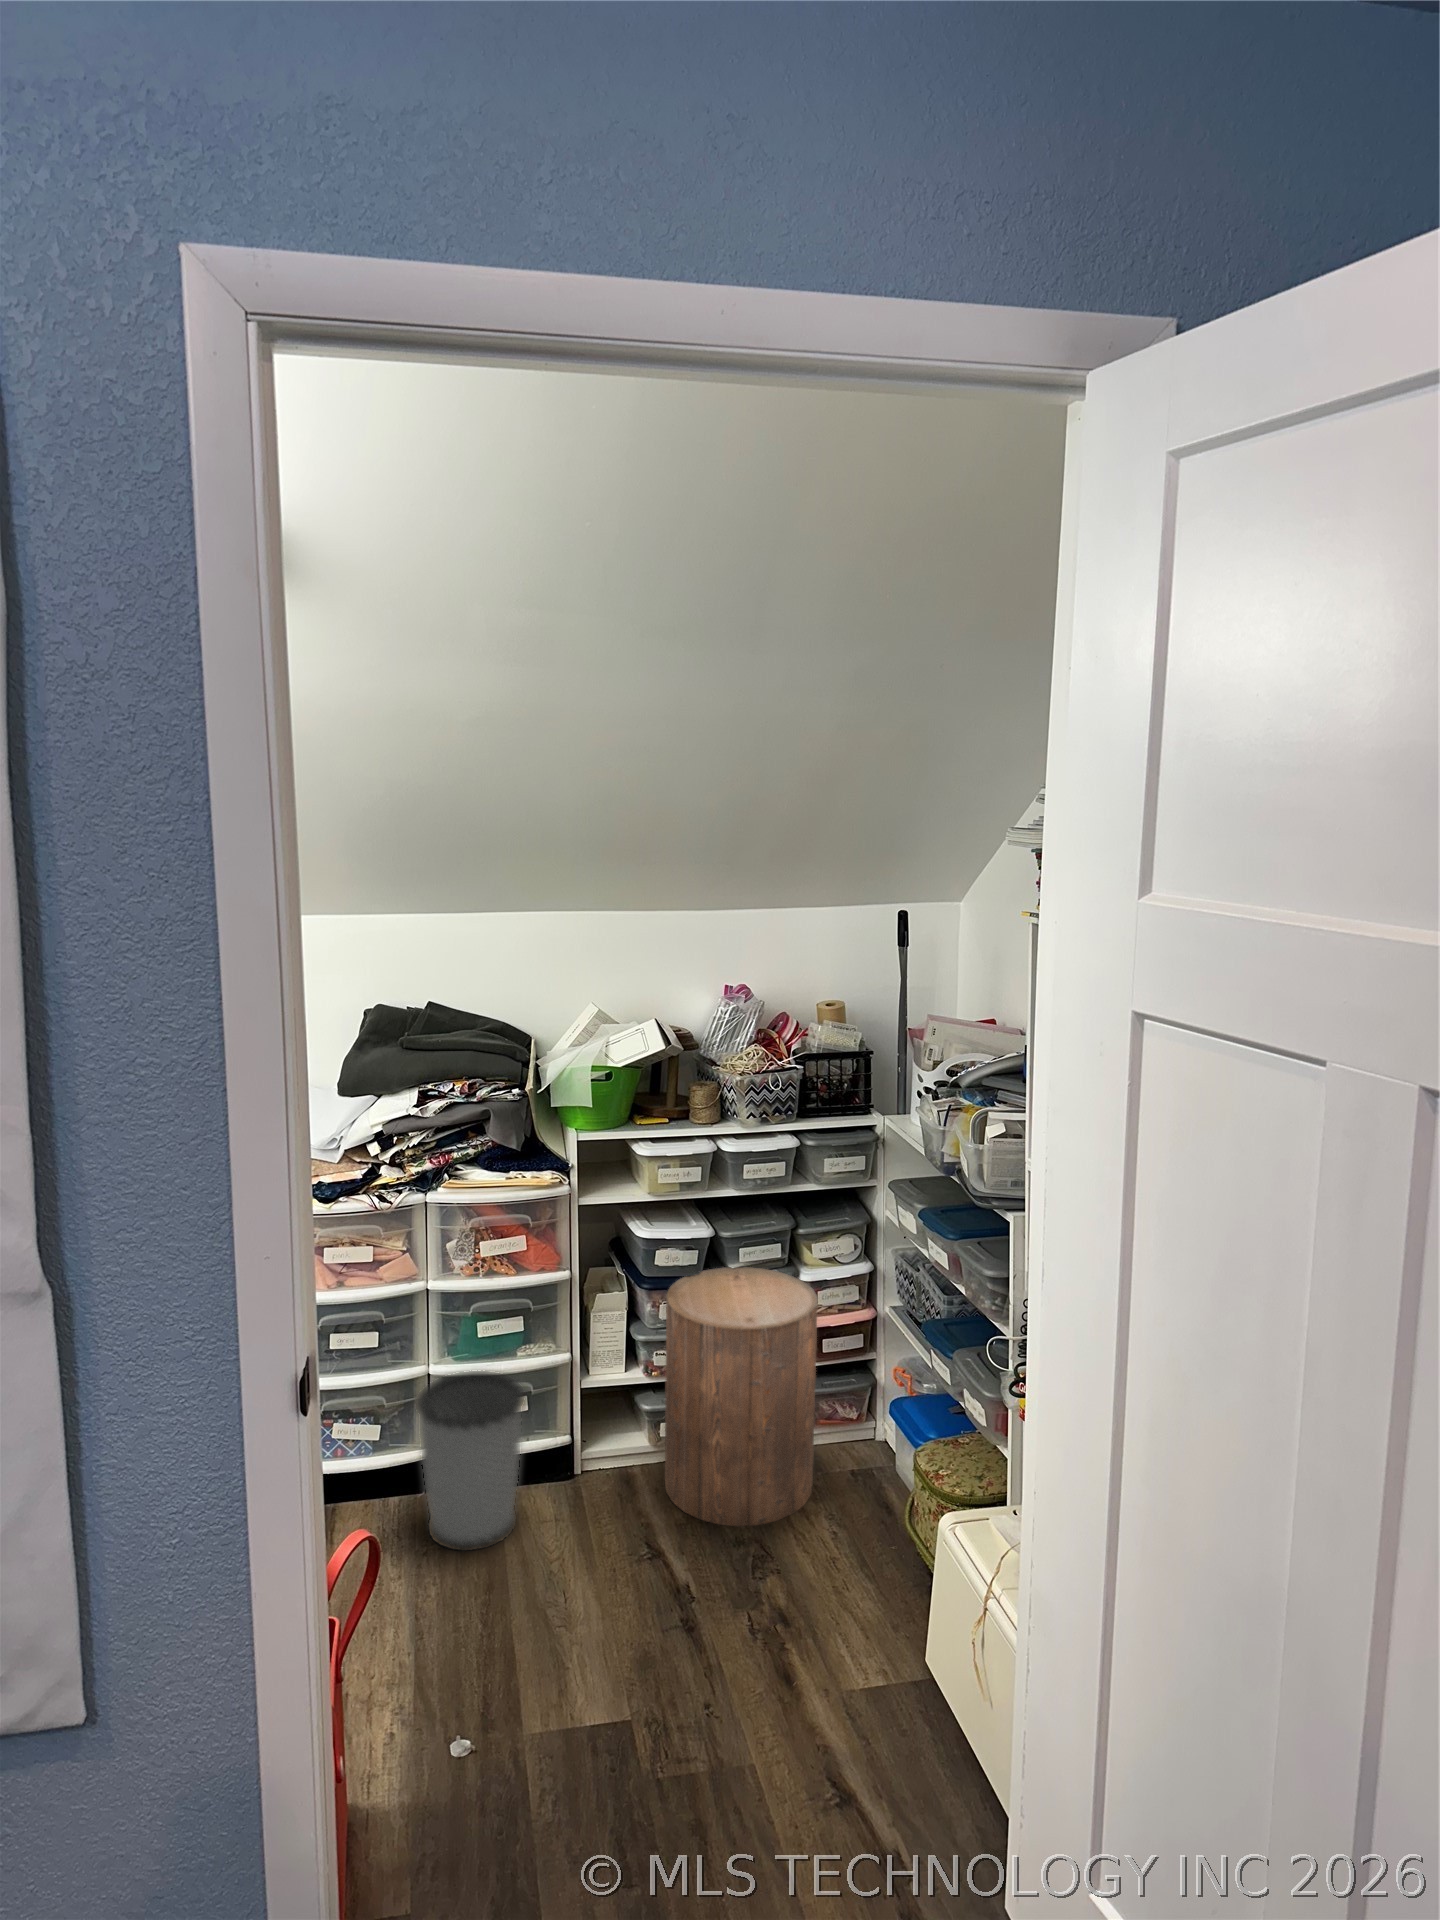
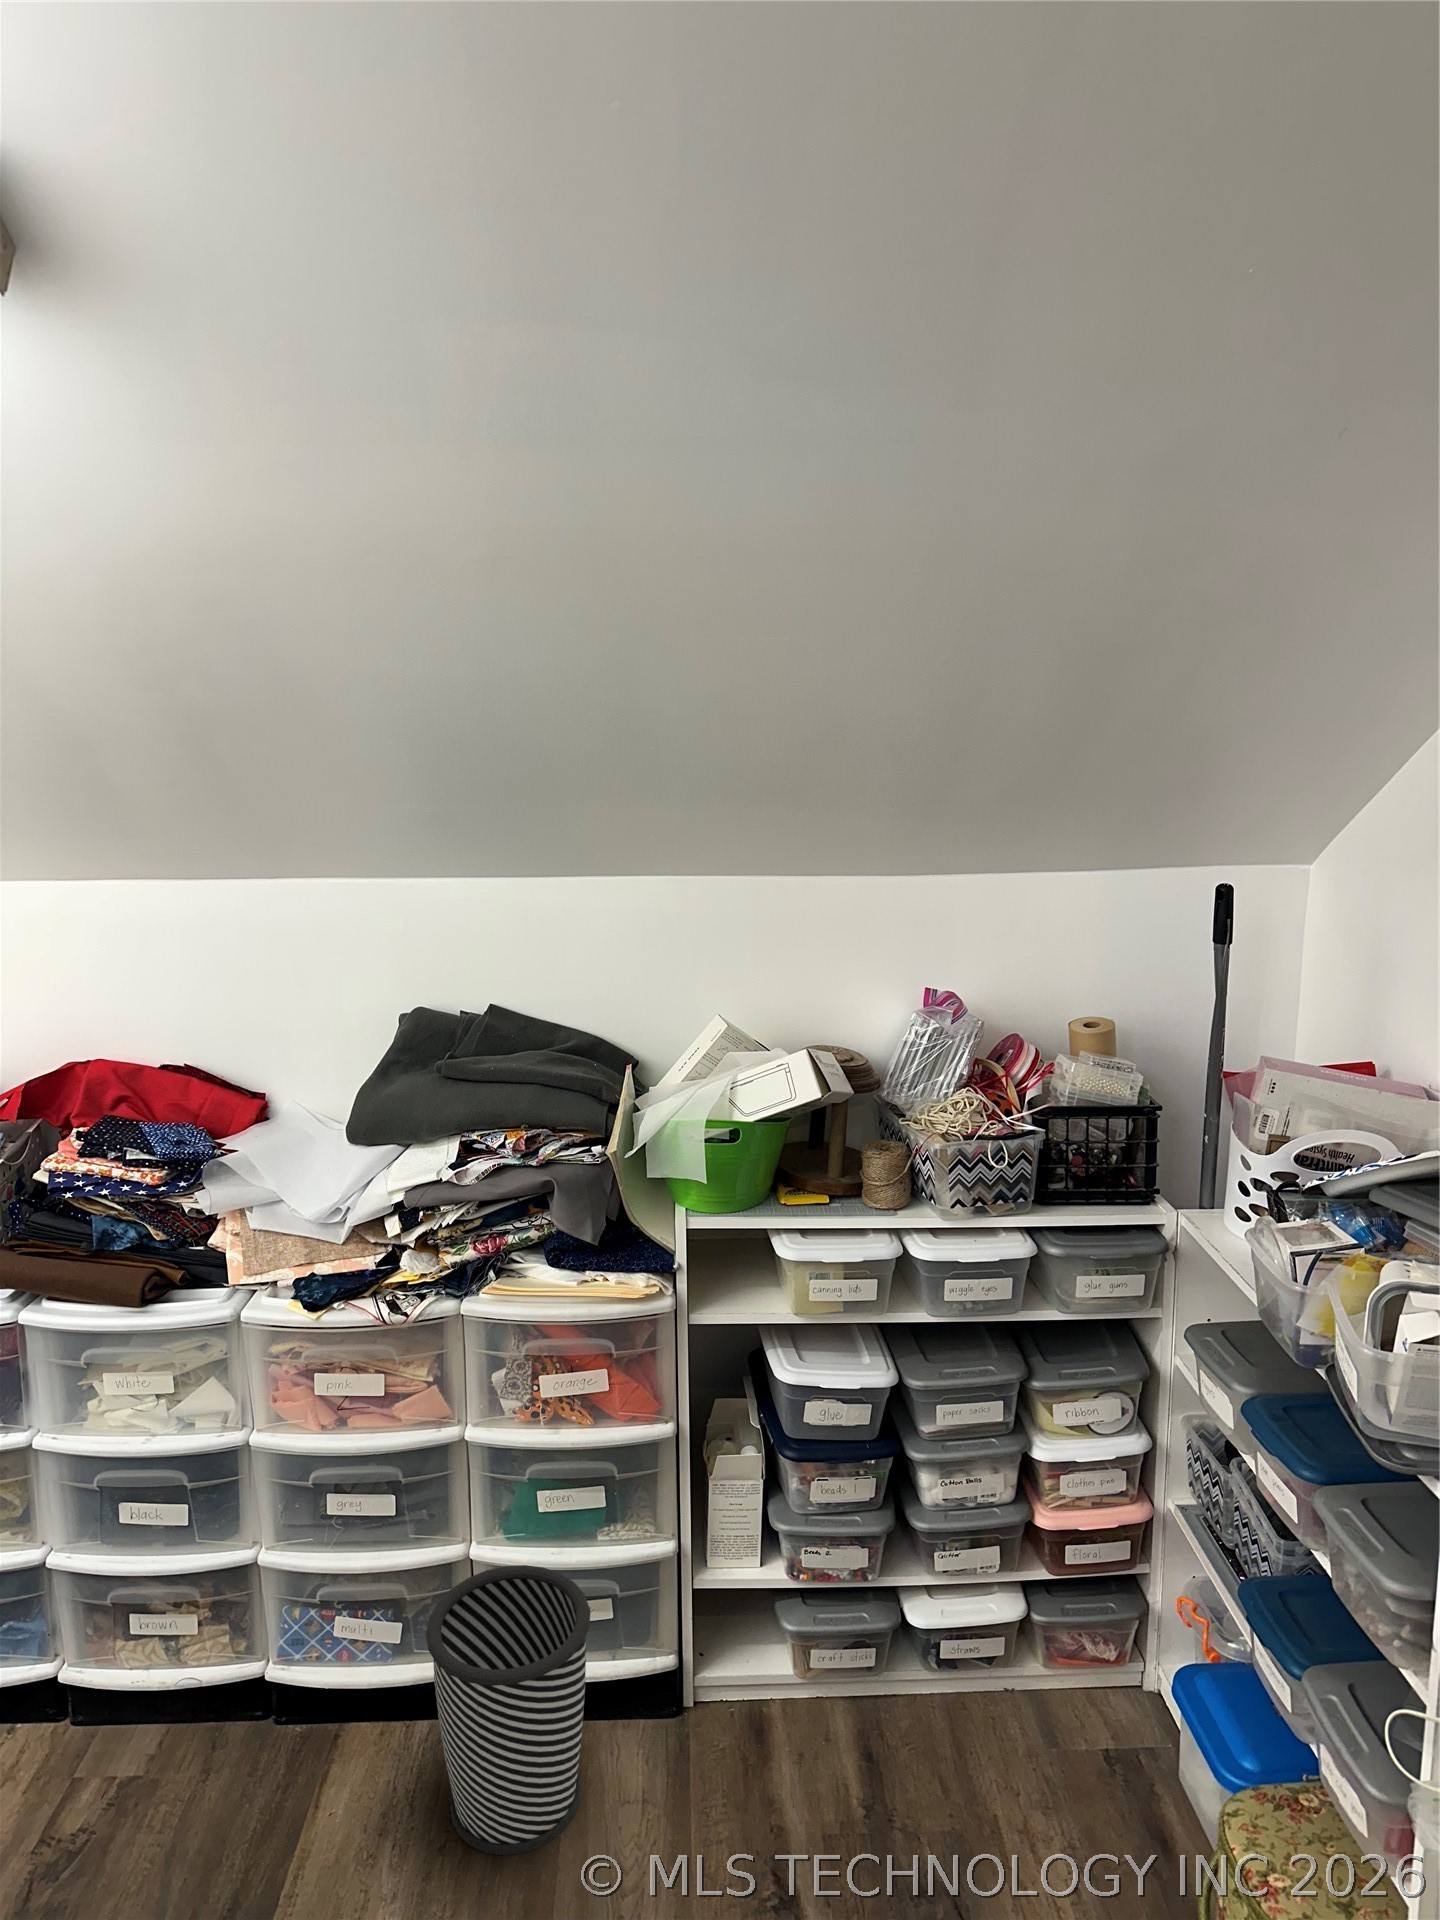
stool: present [665,1267,818,1527] -> none [811,1429,1058,1872]

